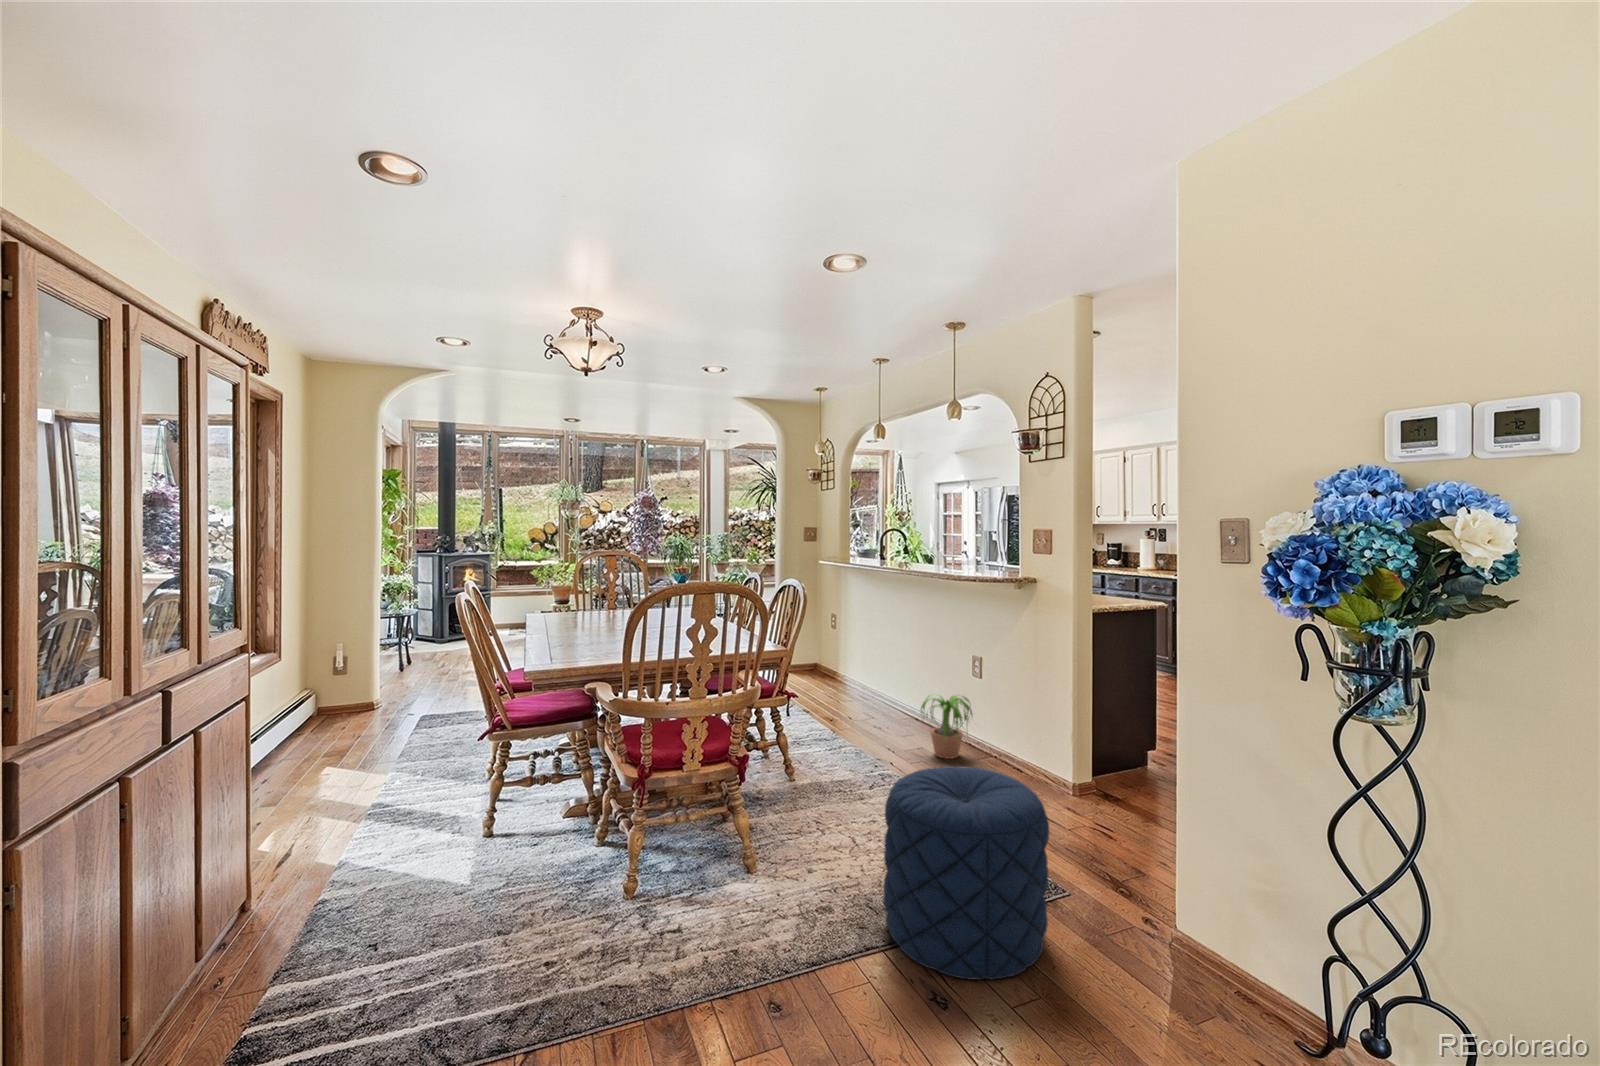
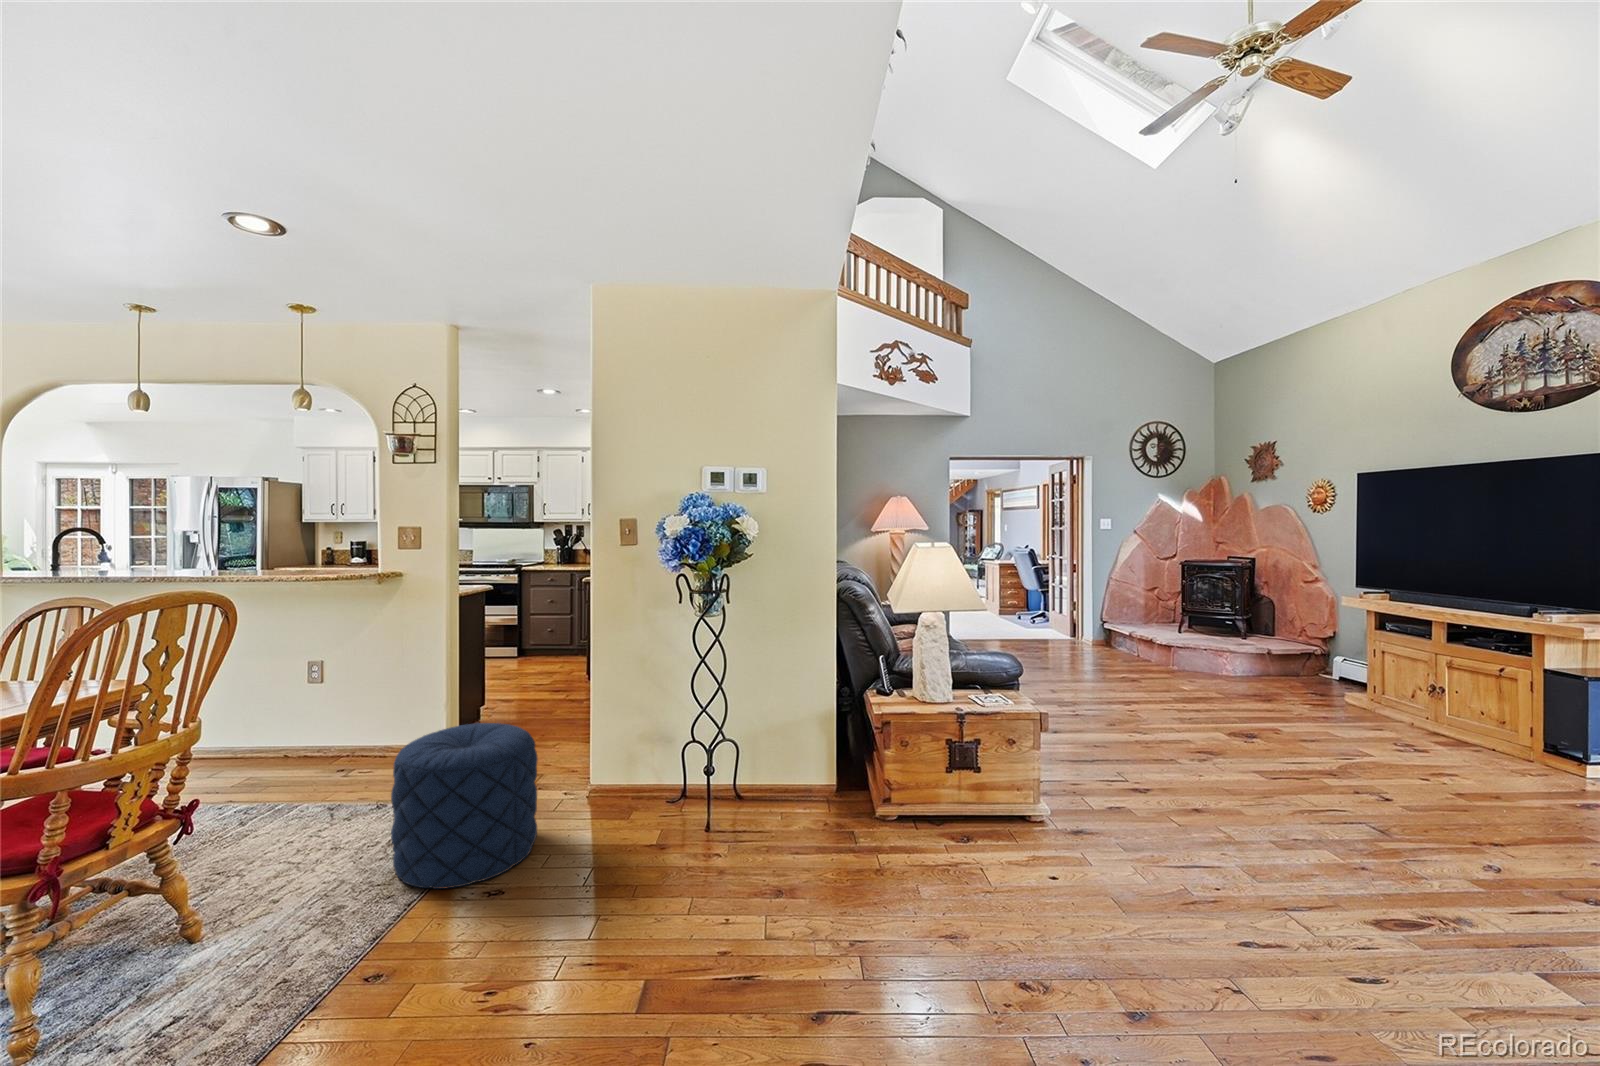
potted plant: present [921,695,972,759] -> none [239,701,332,772]

